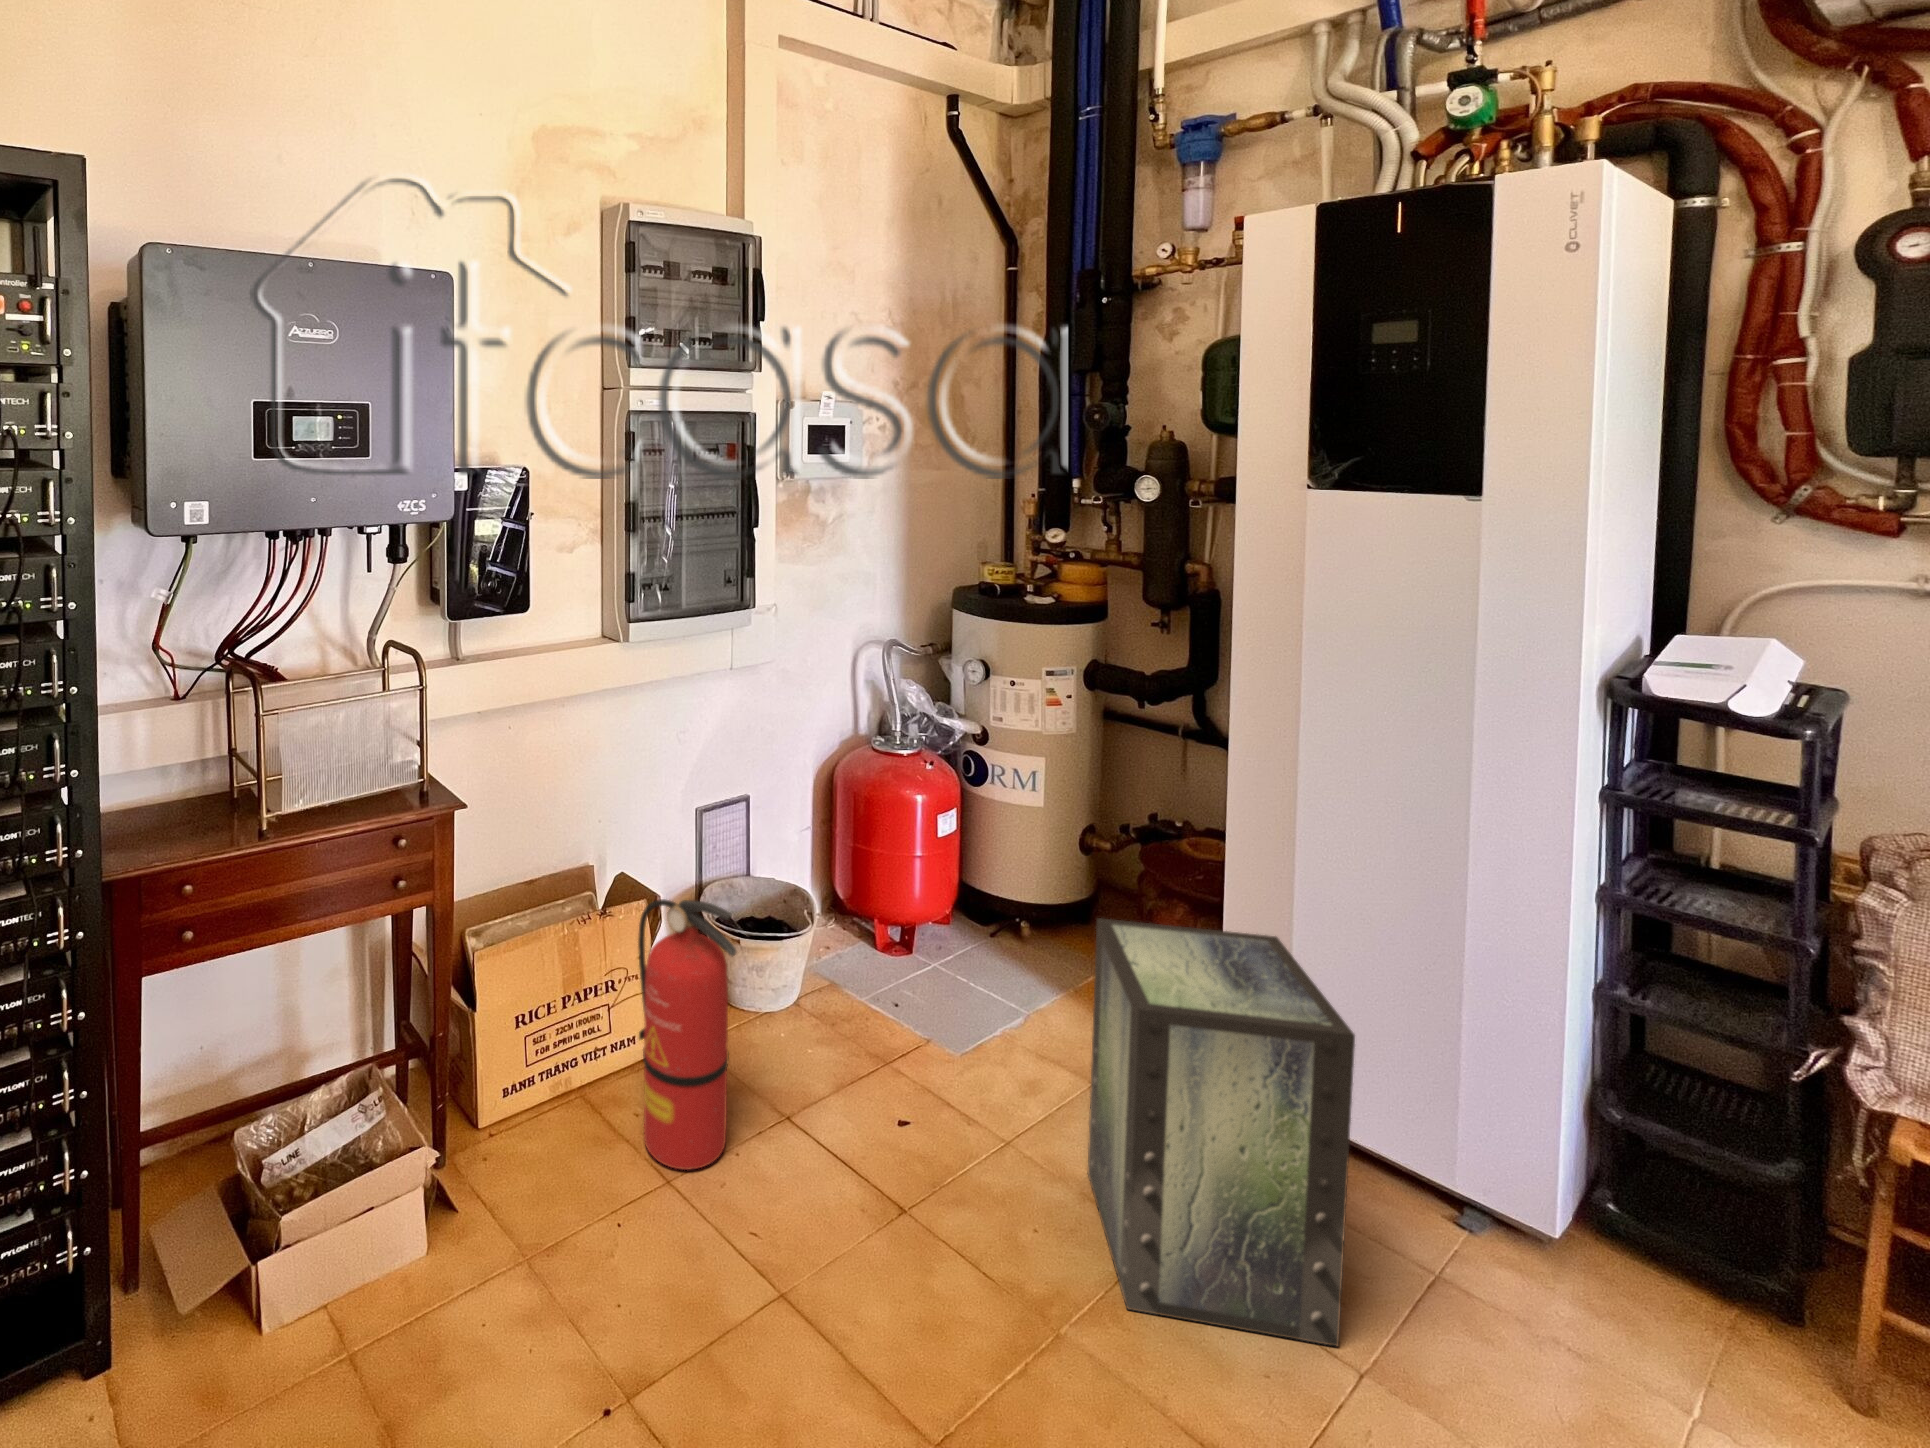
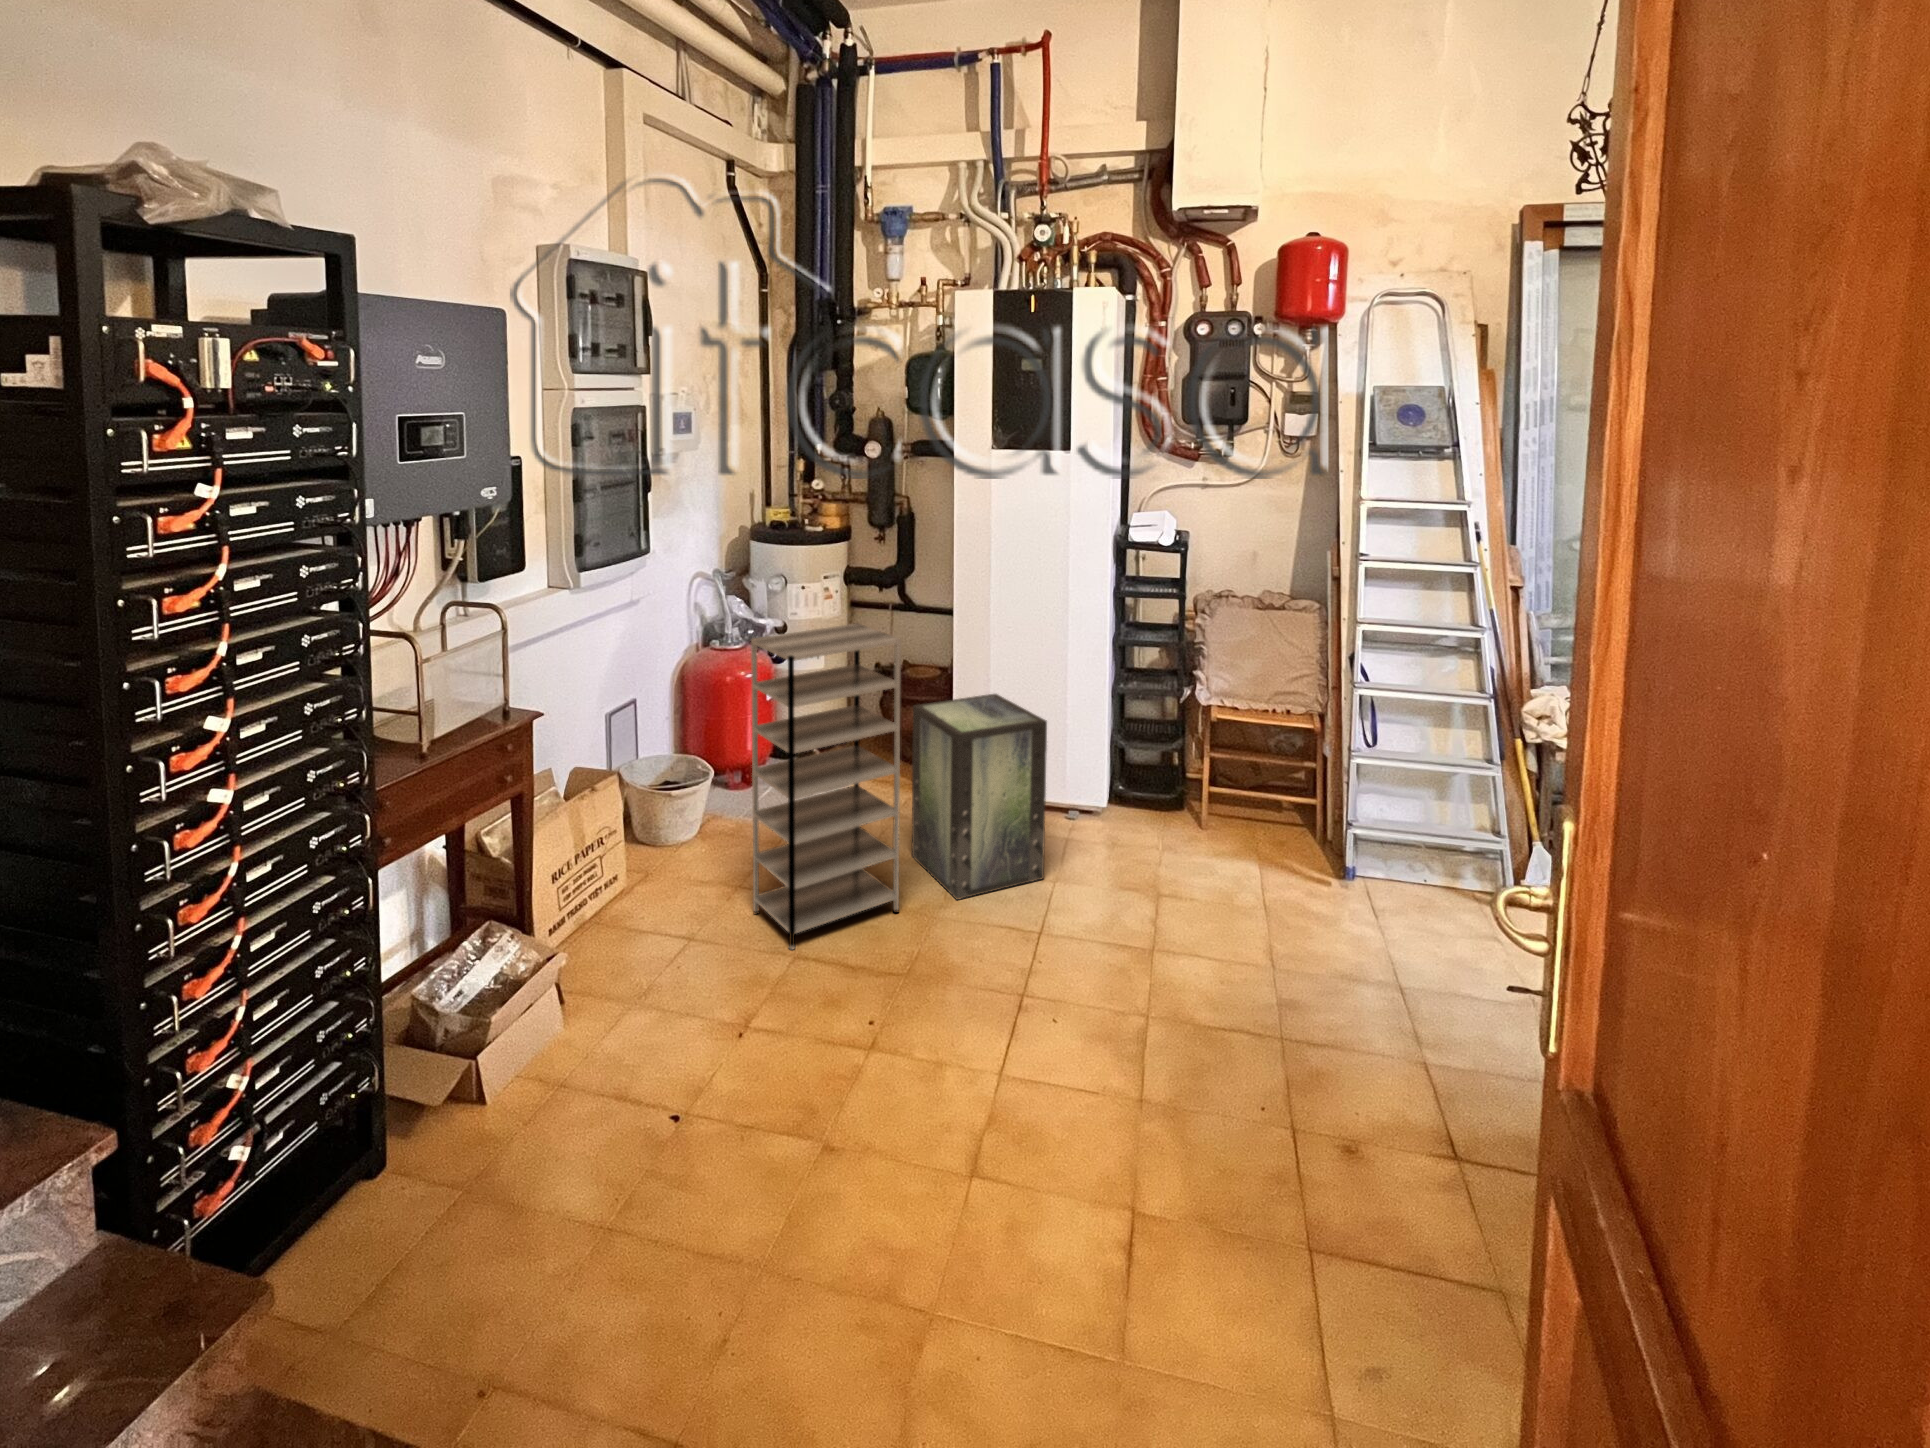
shelving unit: none [782,758,1020,1284] -> present [751,623,901,949]
fire extinguisher: present [638,899,736,1170] -> none [636,749,722,936]

